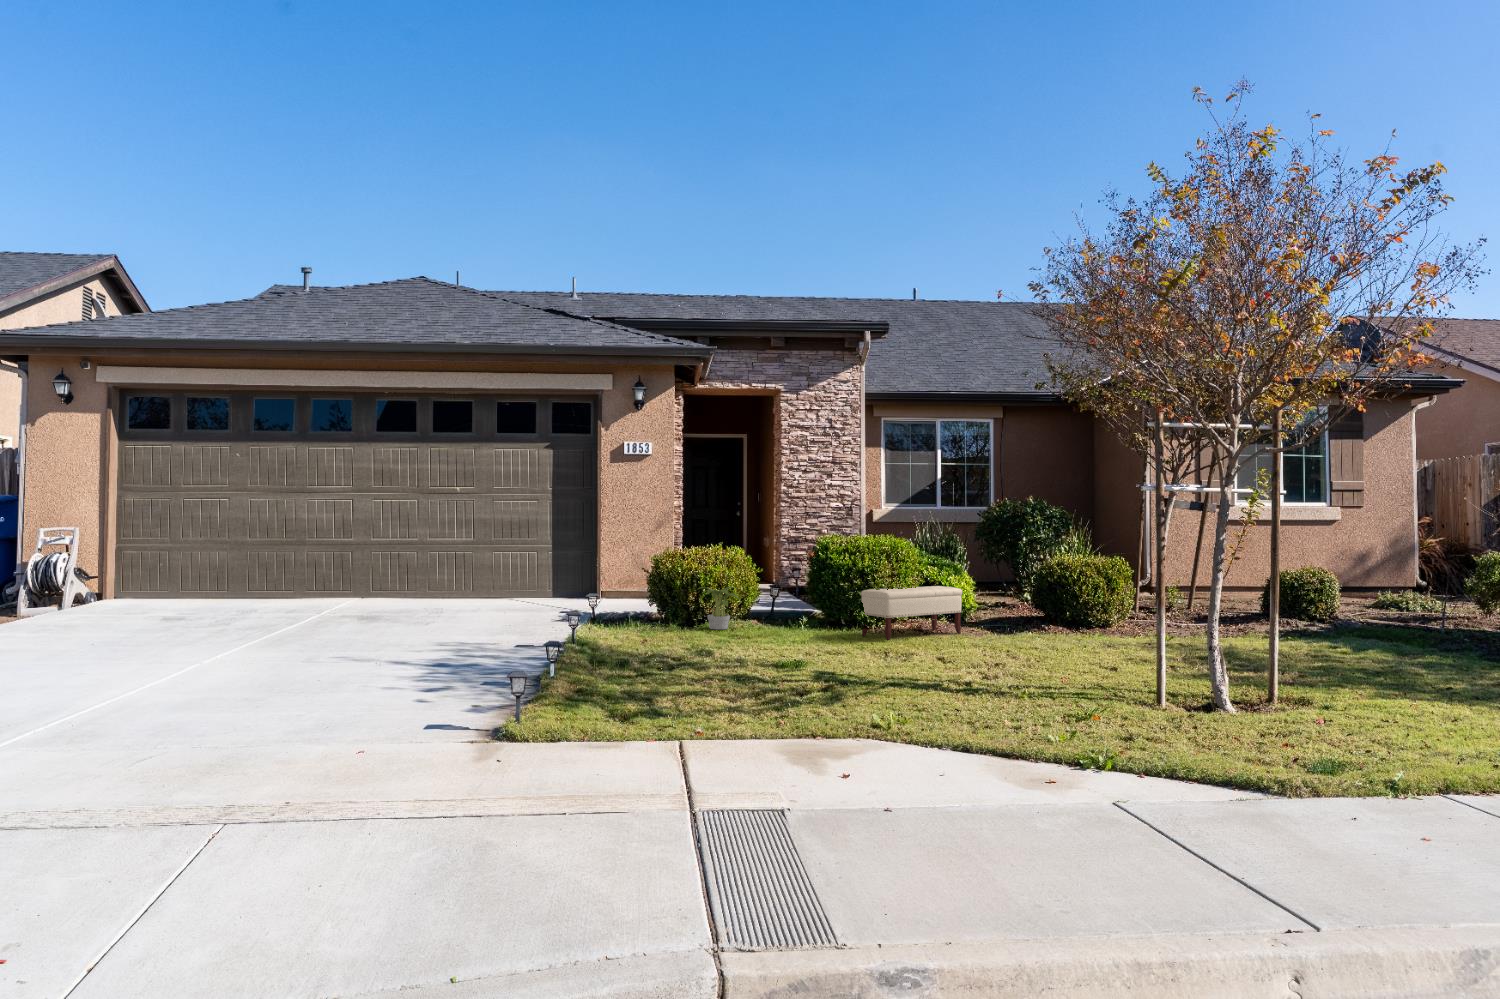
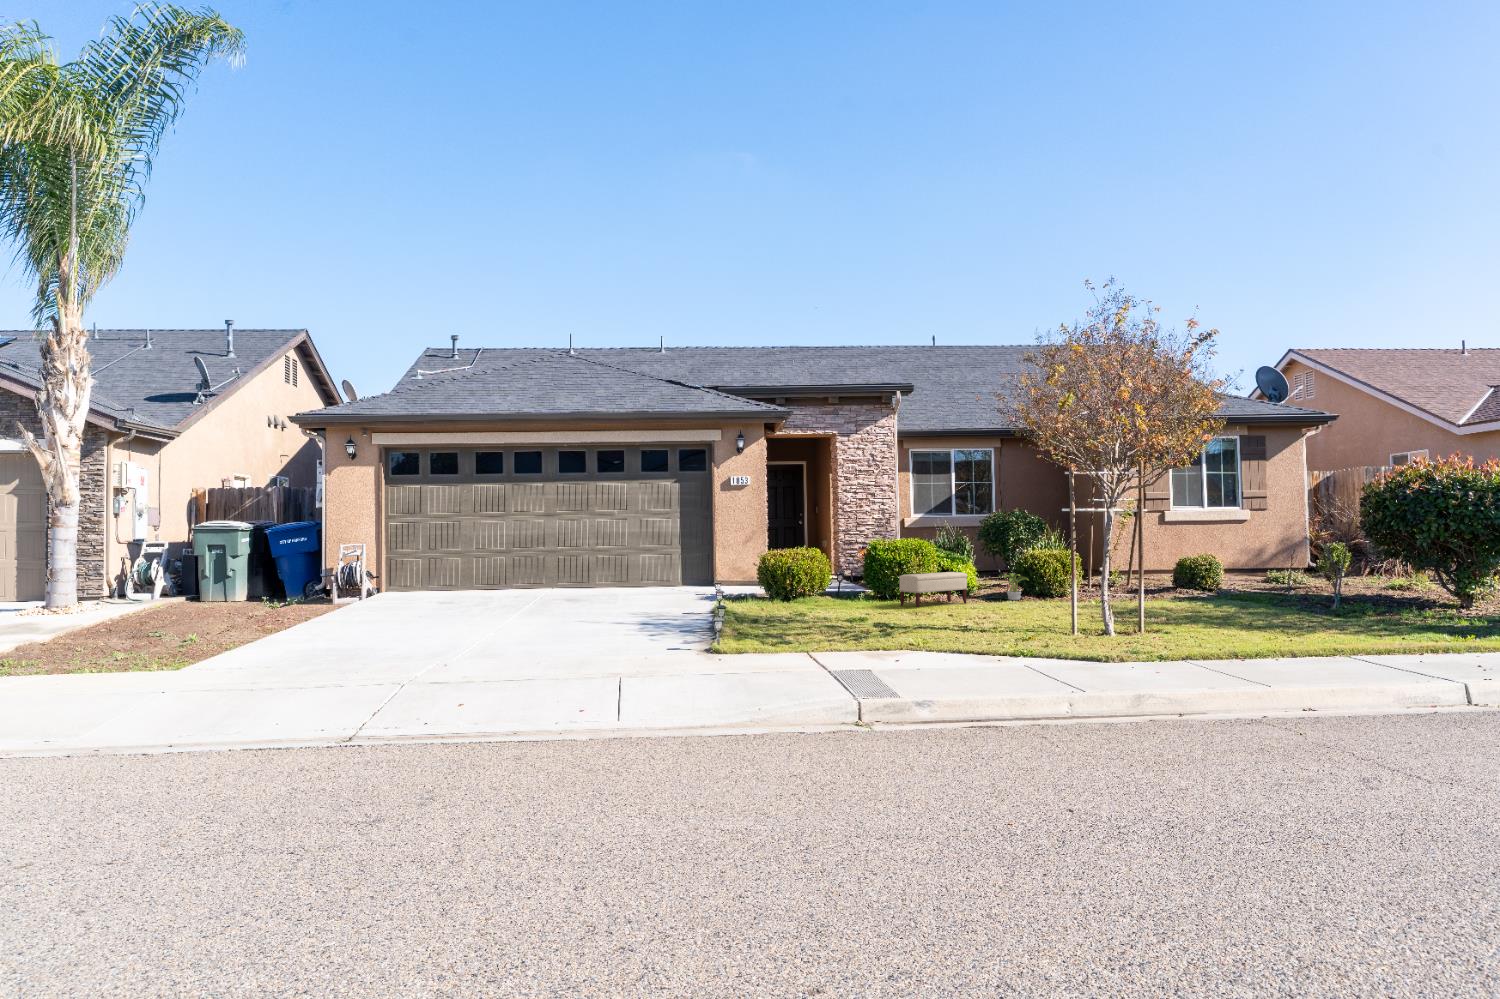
potted plant: present [698,587,739,629] -> present [1000,573,1029,600]

